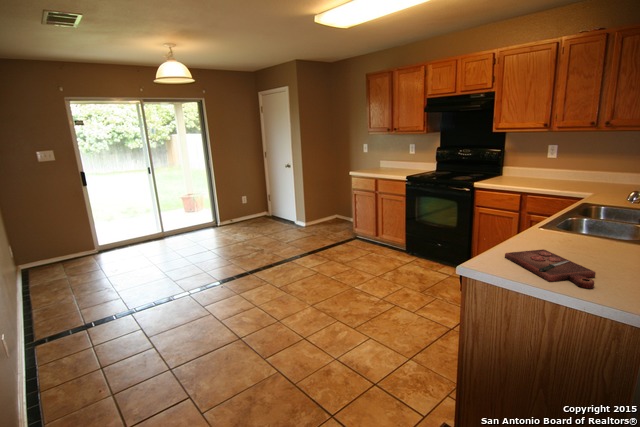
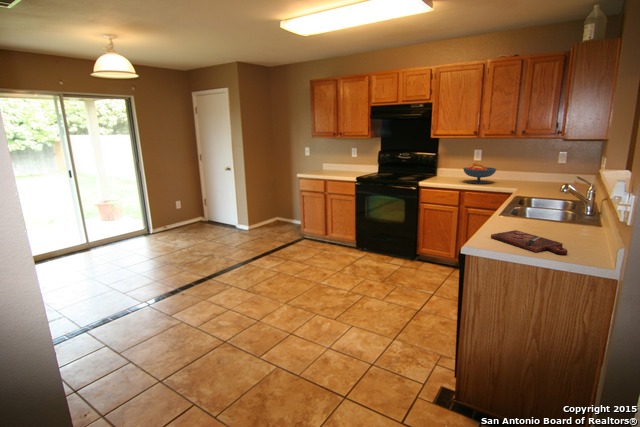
fruit bowl: none [529,160,573,186] -> present [463,163,496,184]

